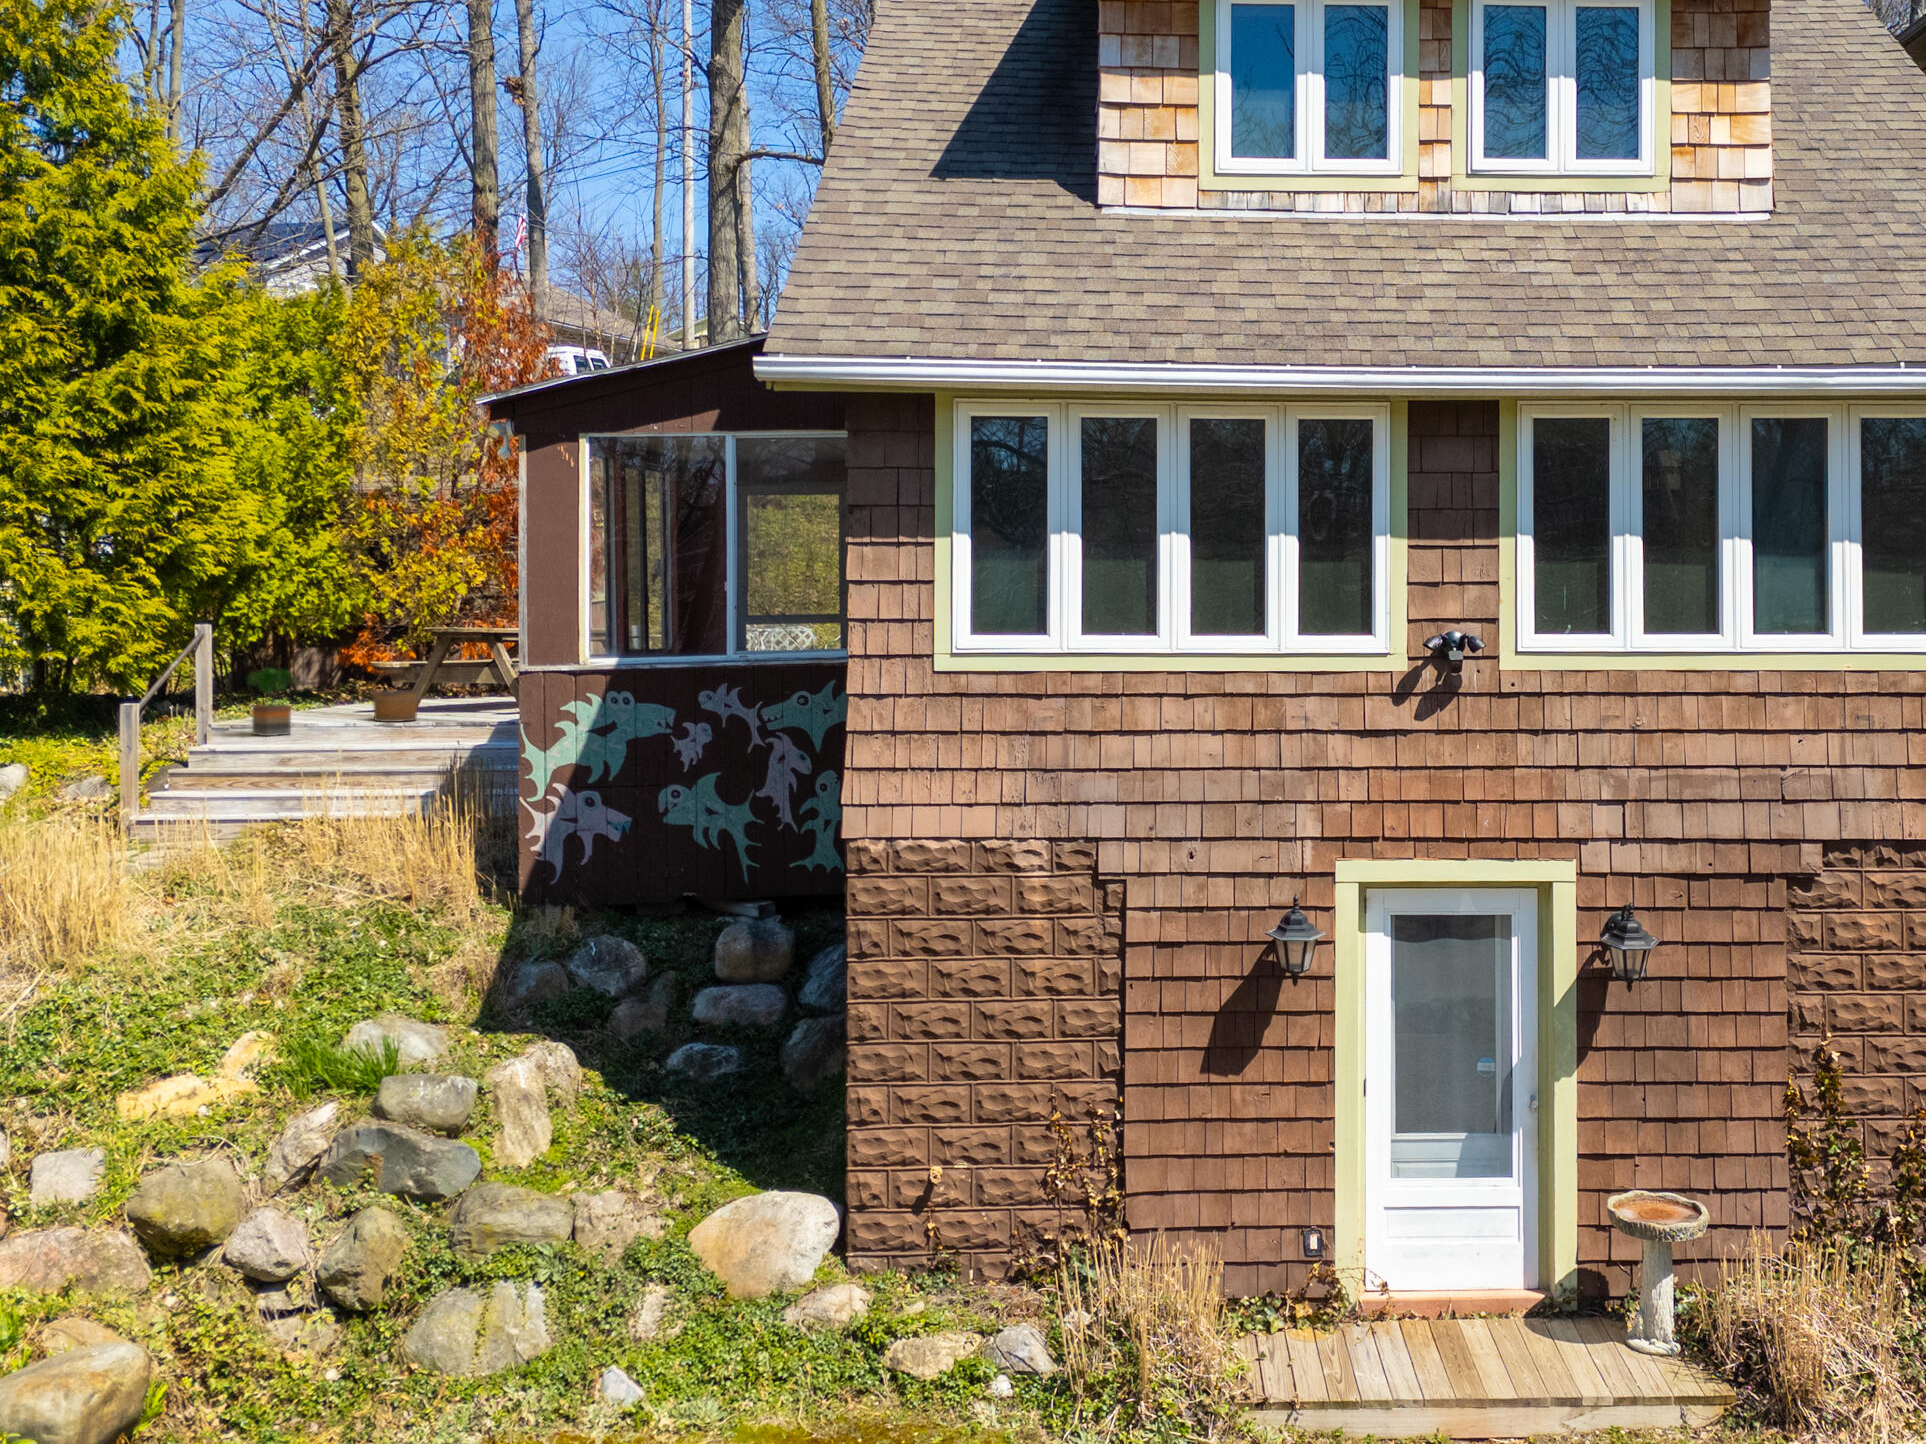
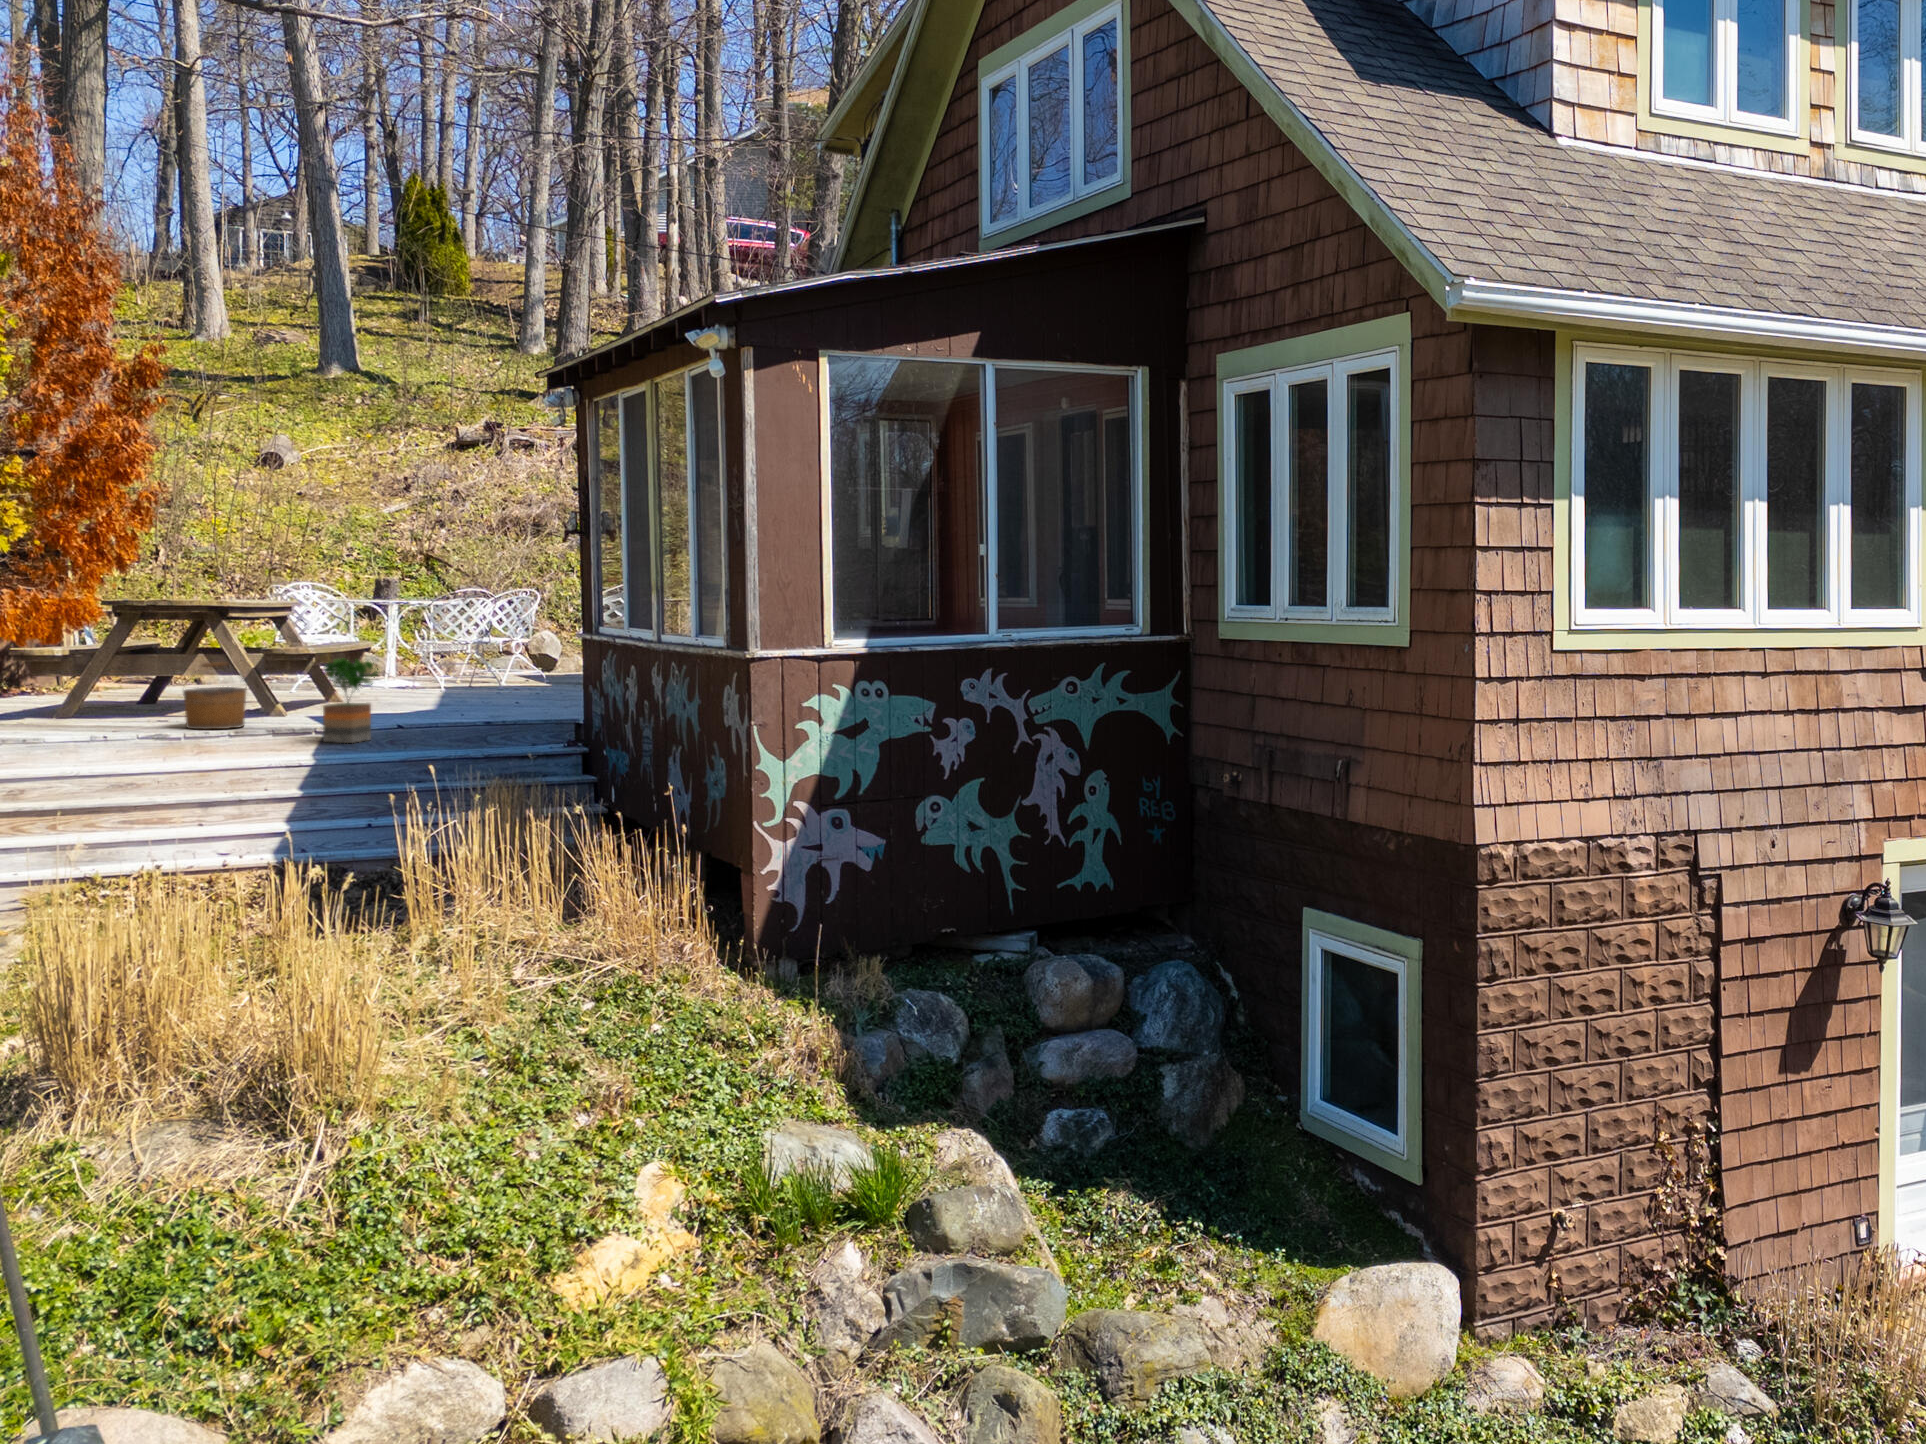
potted tree: present [248,668,295,736] -> present [323,658,380,743]

